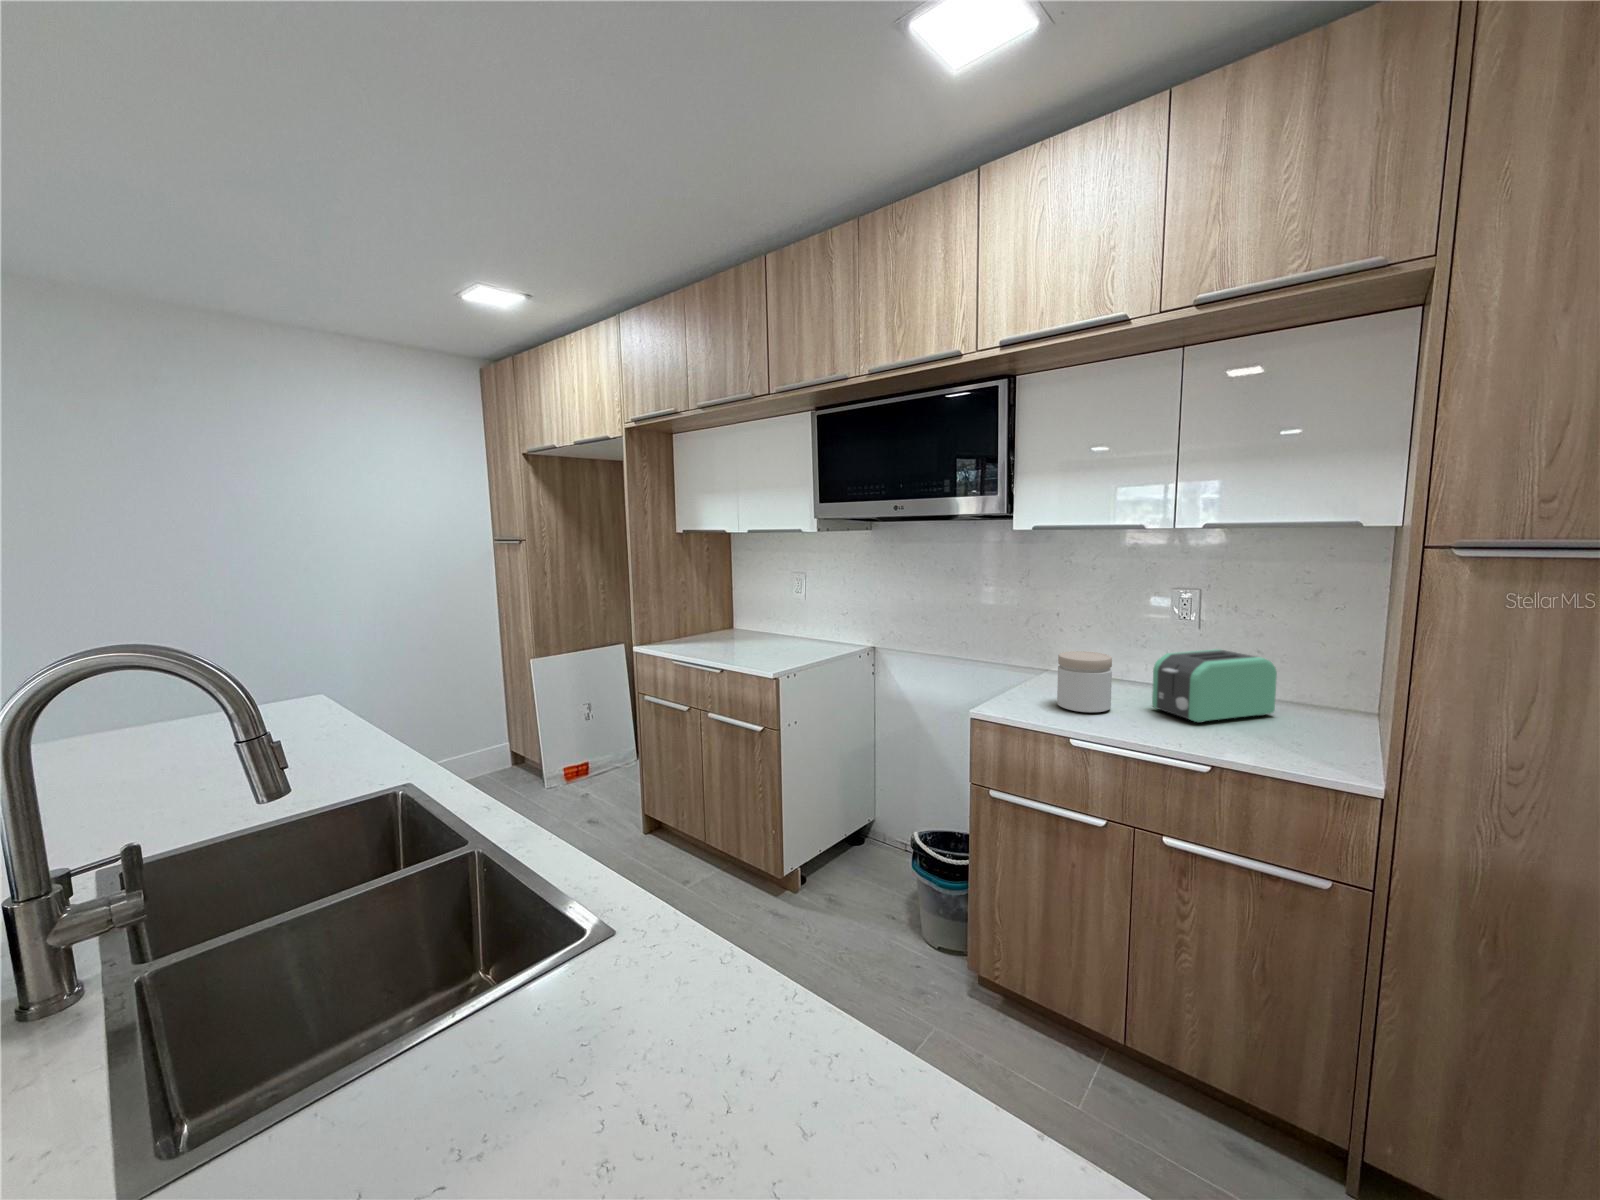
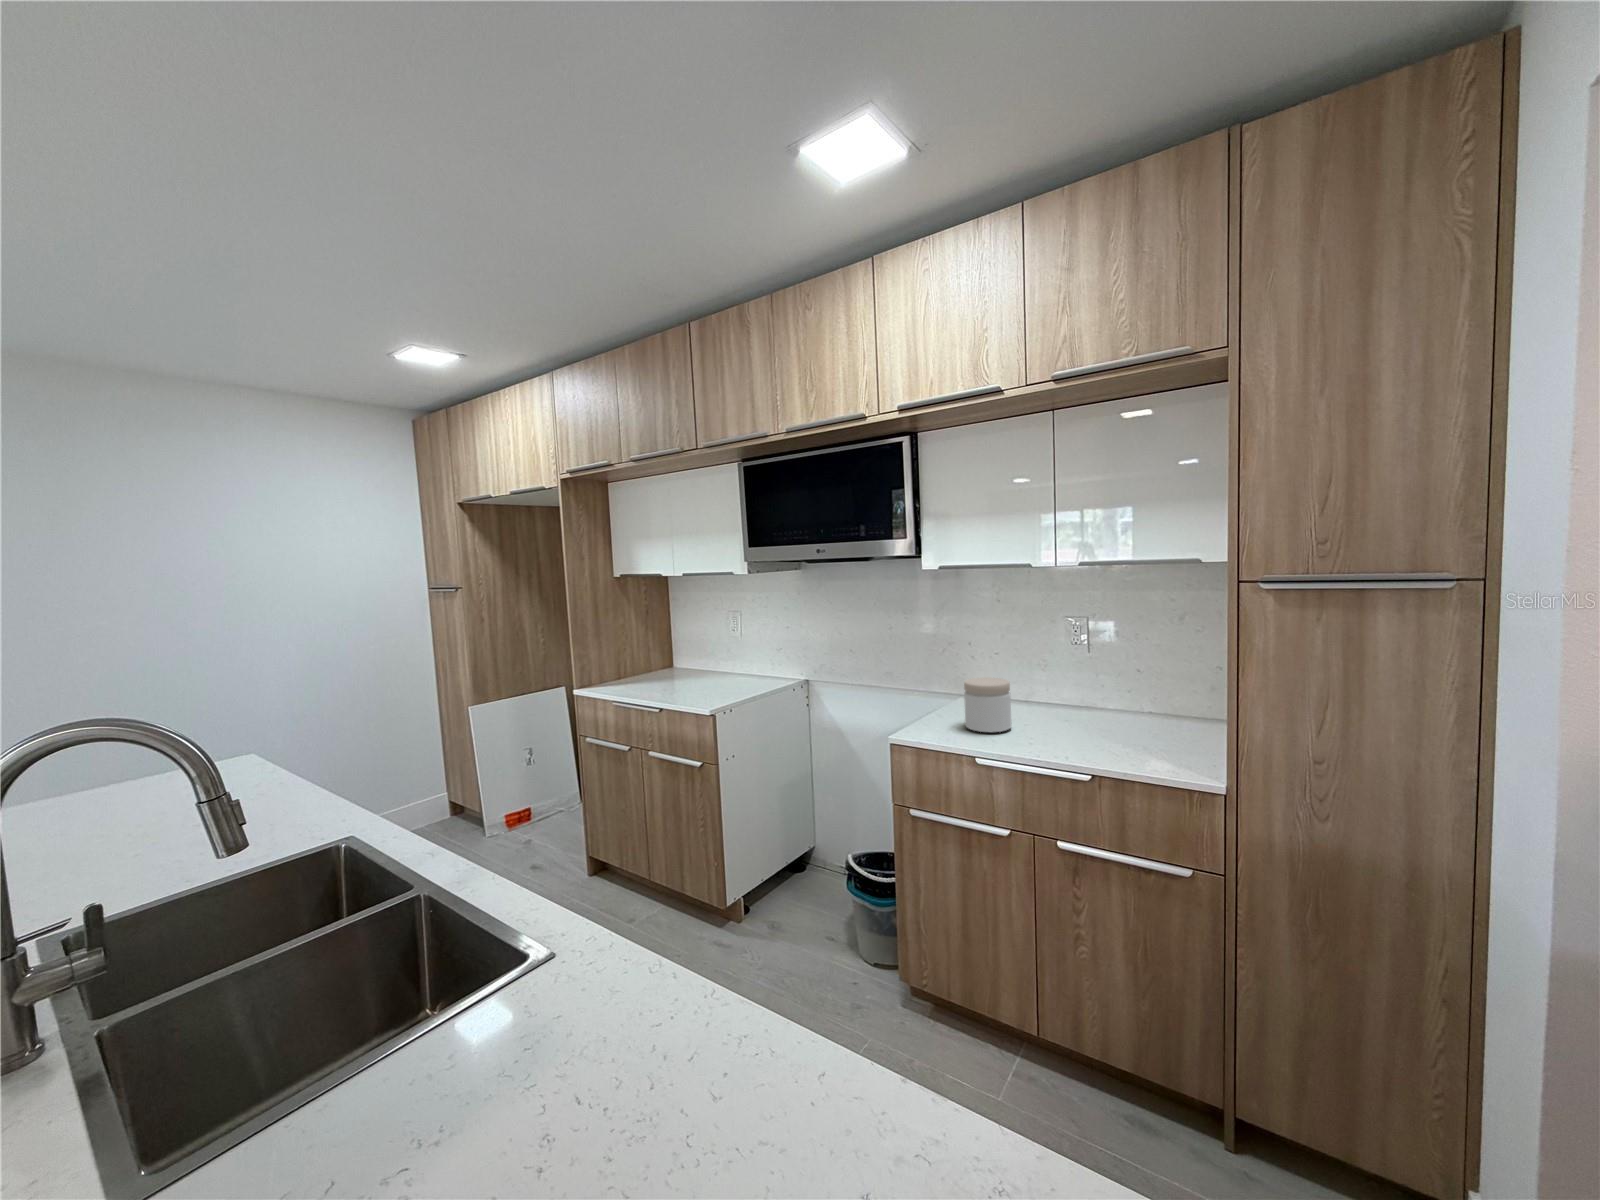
toaster: present [1152,649,1277,723] -> none [1046,670,1148,737]

